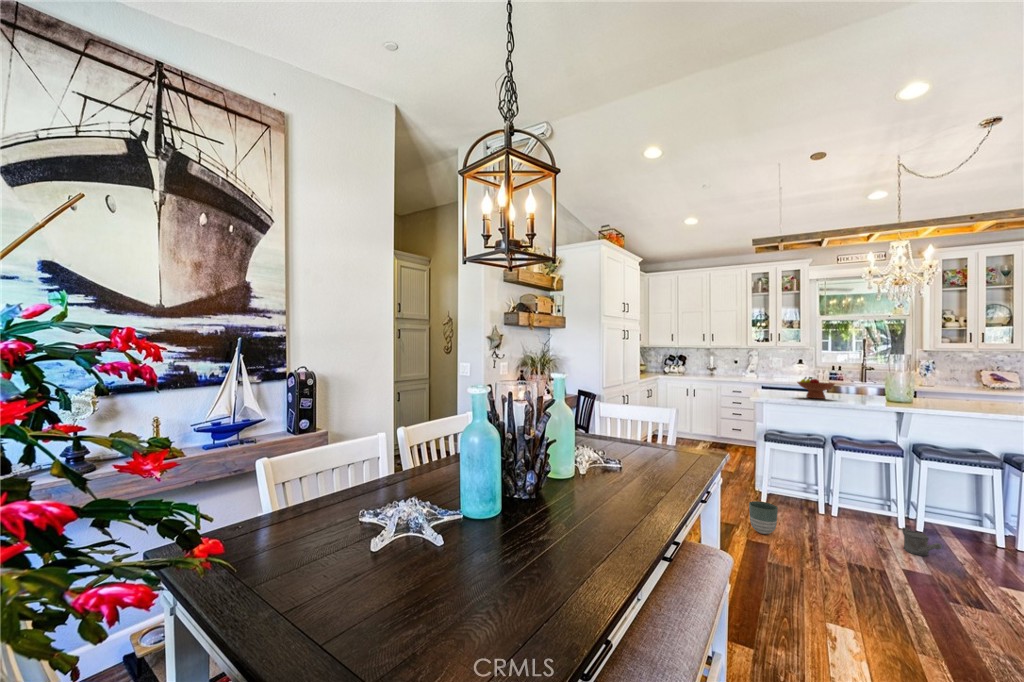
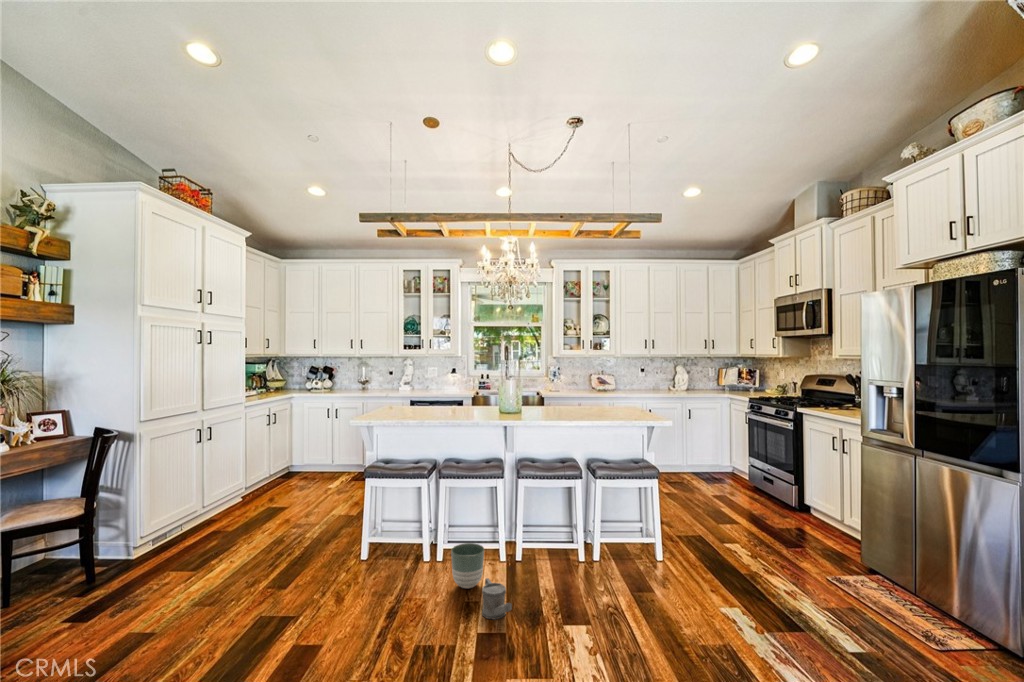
fruit bowl: present [797,377,835,399] -> none [406,385,447,413]
planter: present [749,501,778,534] -> present [451,543,484,589]

